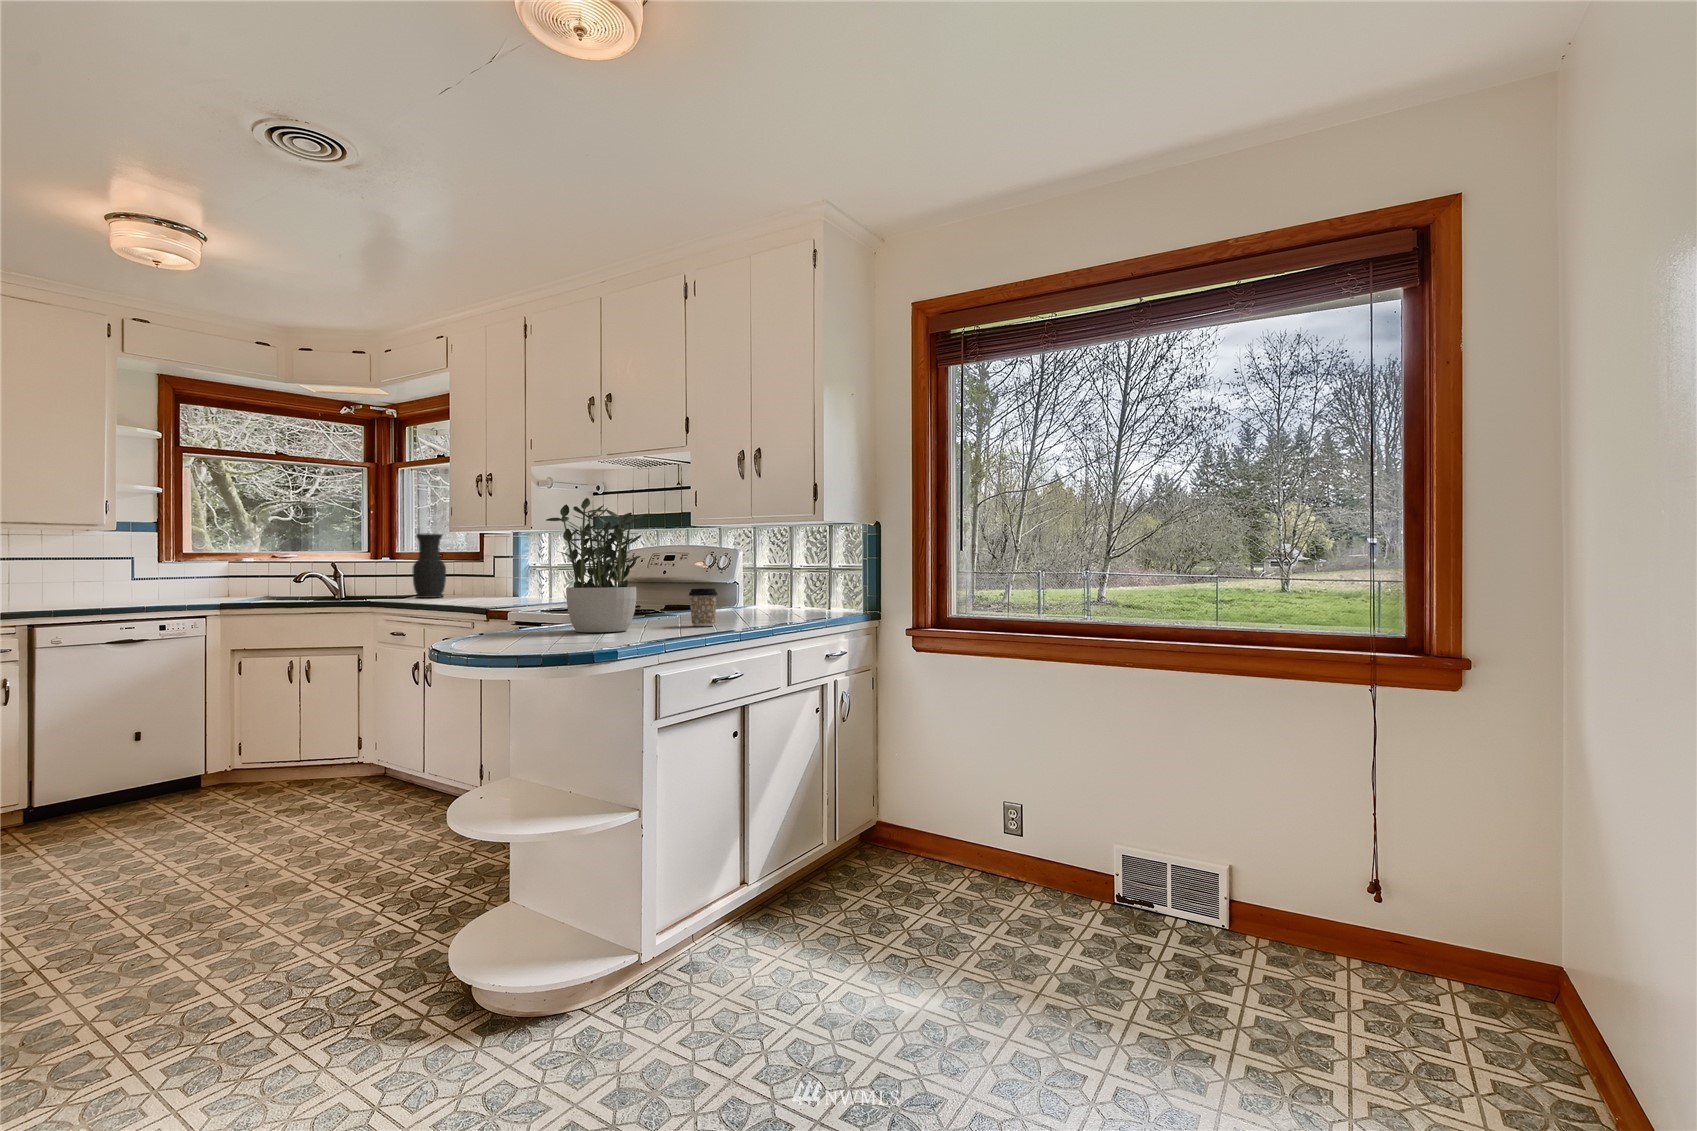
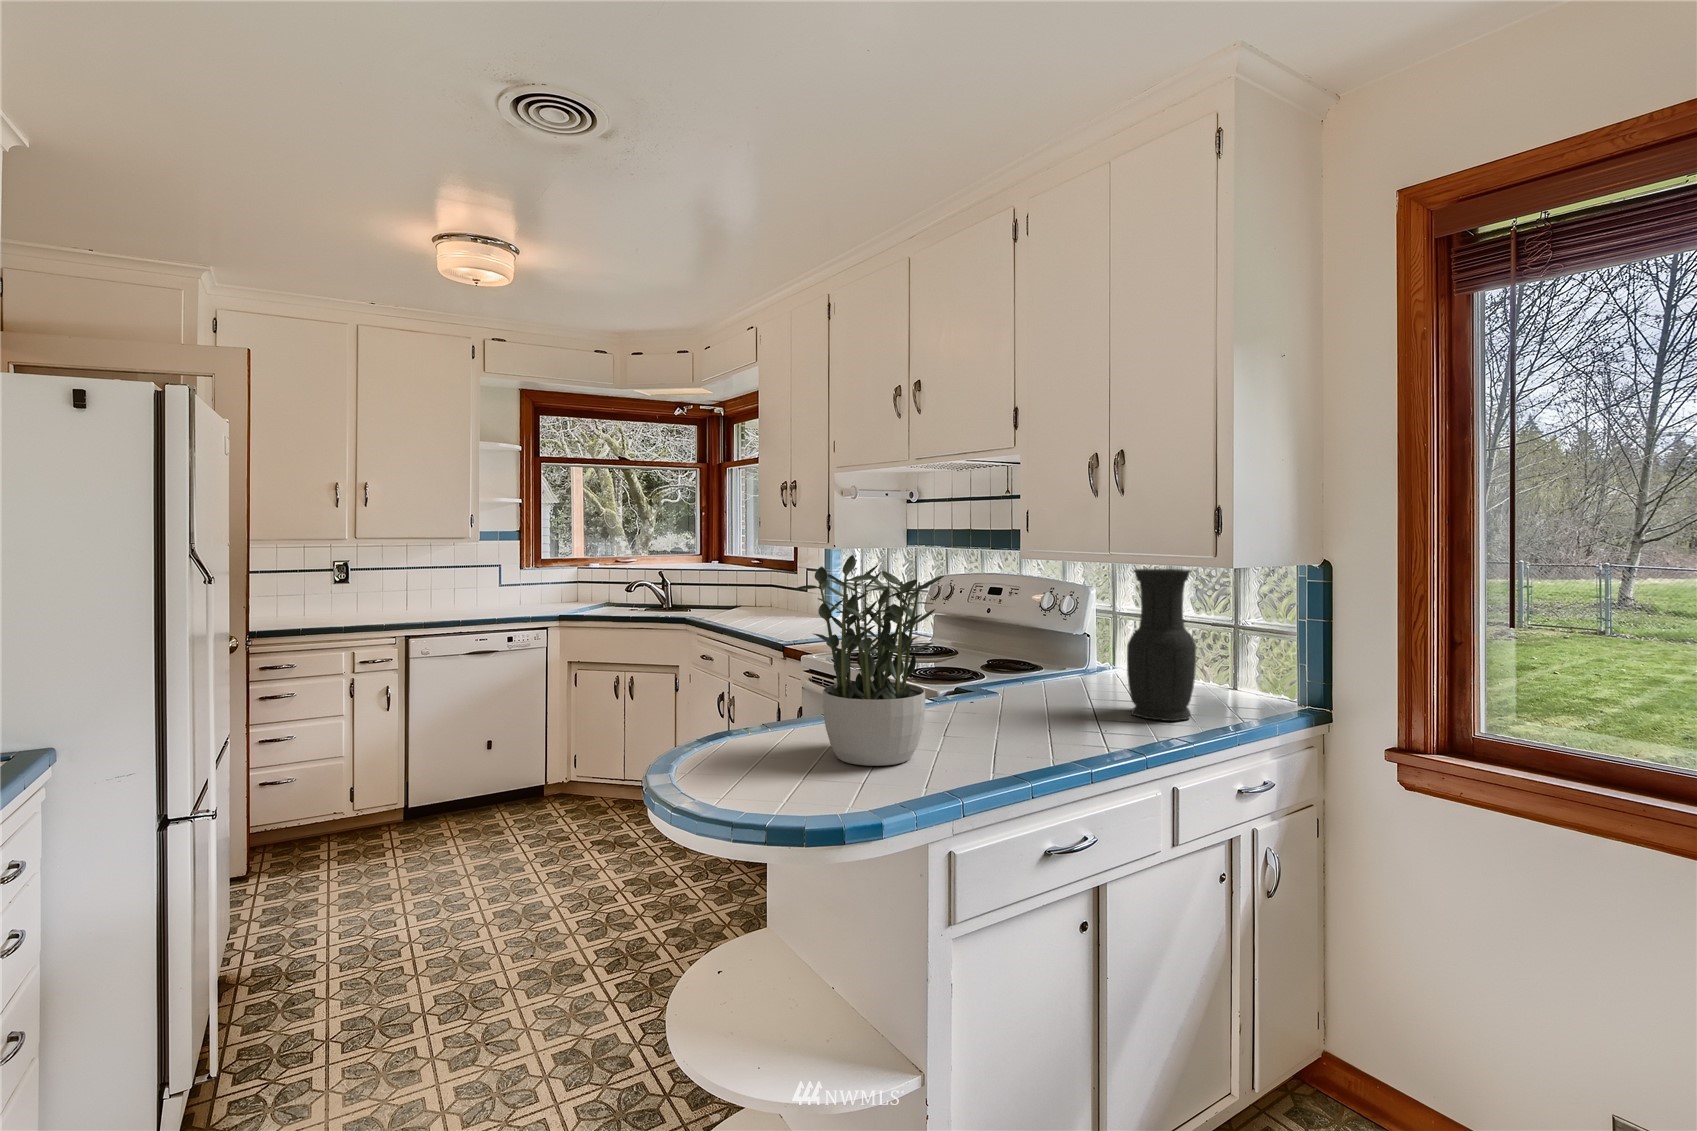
vase: present [413,534,446,598] -> present [1127,569,1196,721]
coffee cup: present [689,588,718,626] -> none [1009,685,1055,750]

